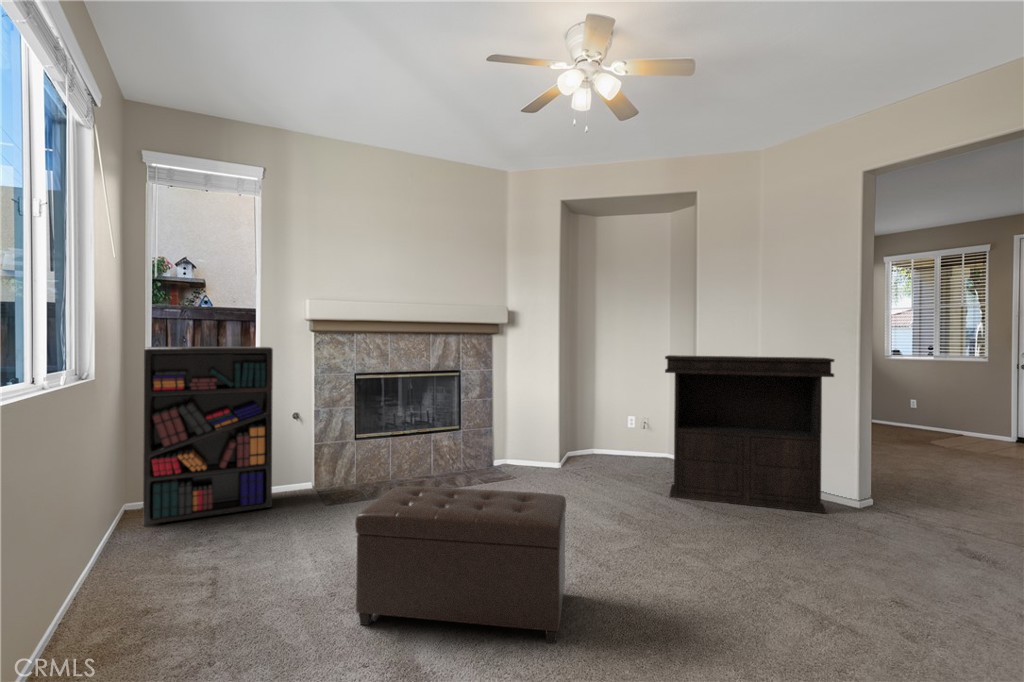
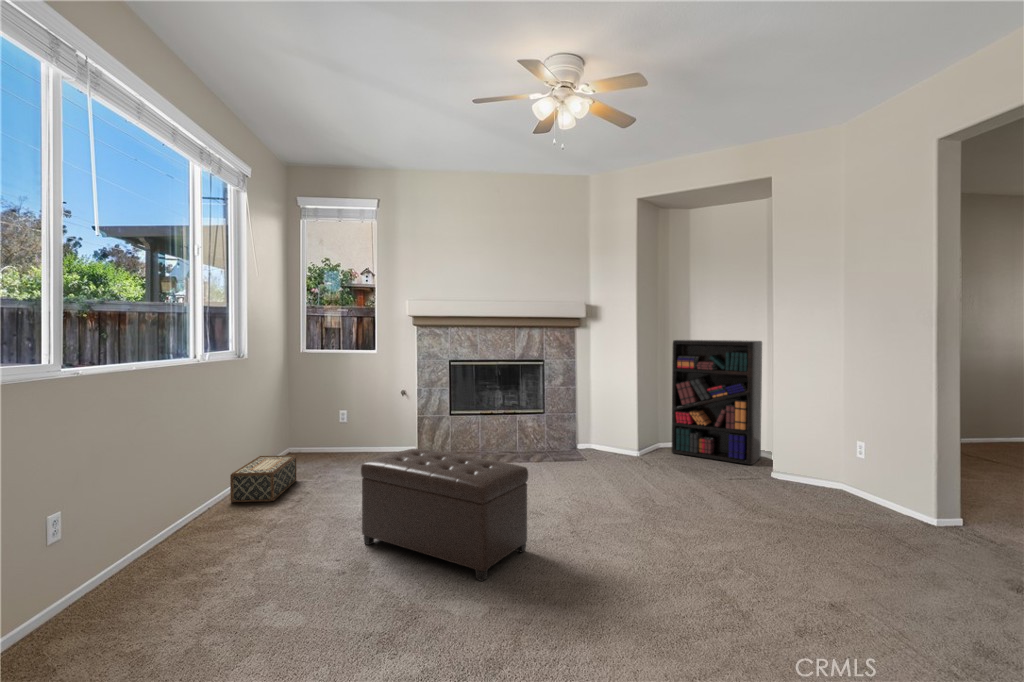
bookshelf: present [143,347,273,525] -> present [672,340,762,465]
console table: present [665,355,834,513] -> none [715,348,908,529]
woven basket: none [85,513,172,599] -> present [230,455,296,502]

